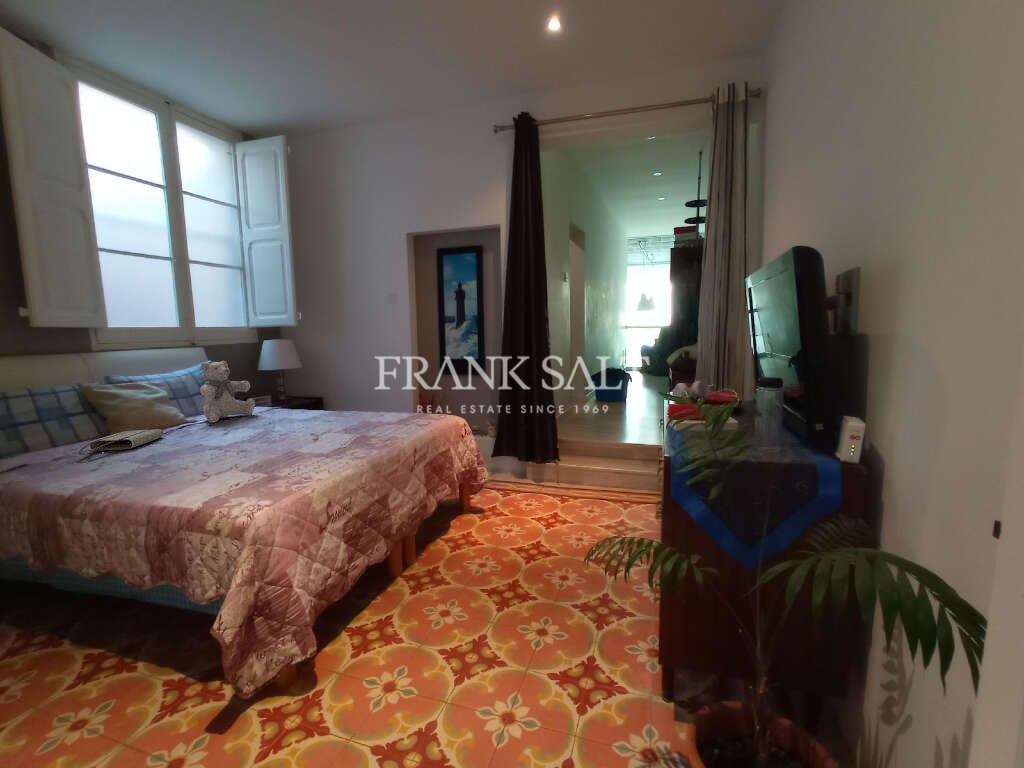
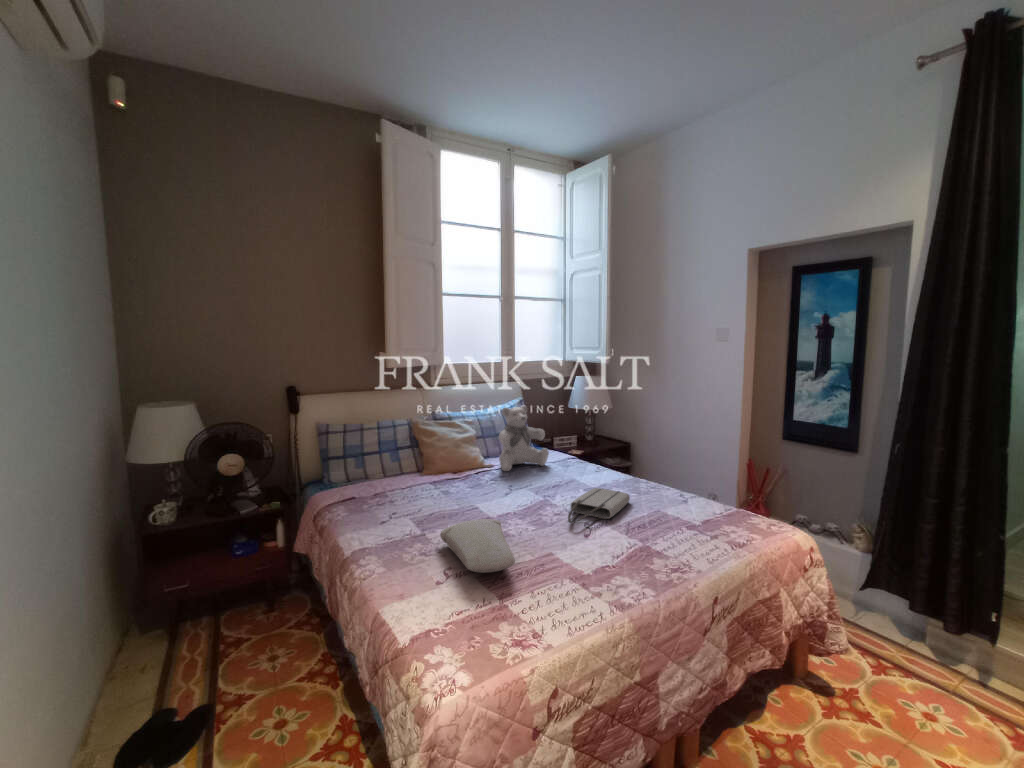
tote bag: present [78,429,164,455] -> present [568,488,630,523]
pillow: none [180,437,270,465] -> present [440,519,515,573]

